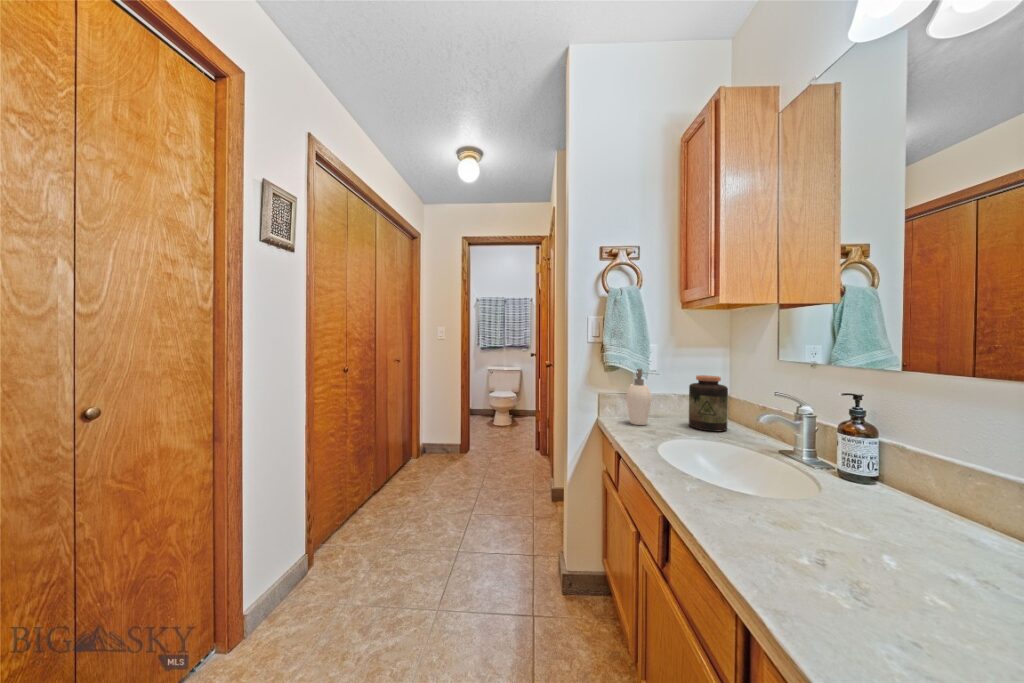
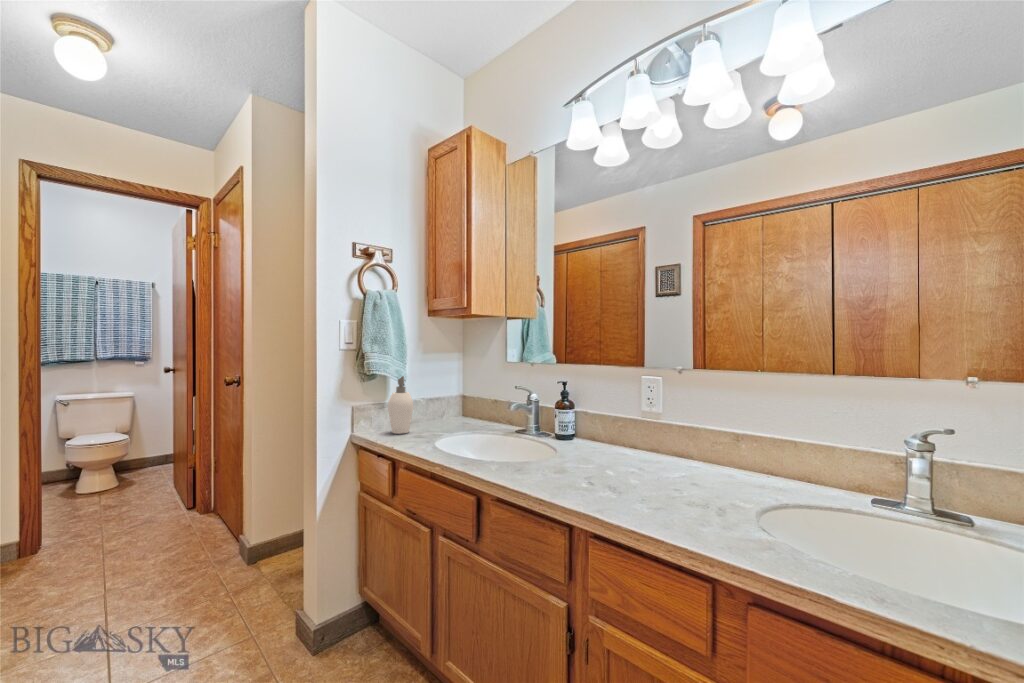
jar: present [689,375,728,431] -> none [442,378,473,428]

